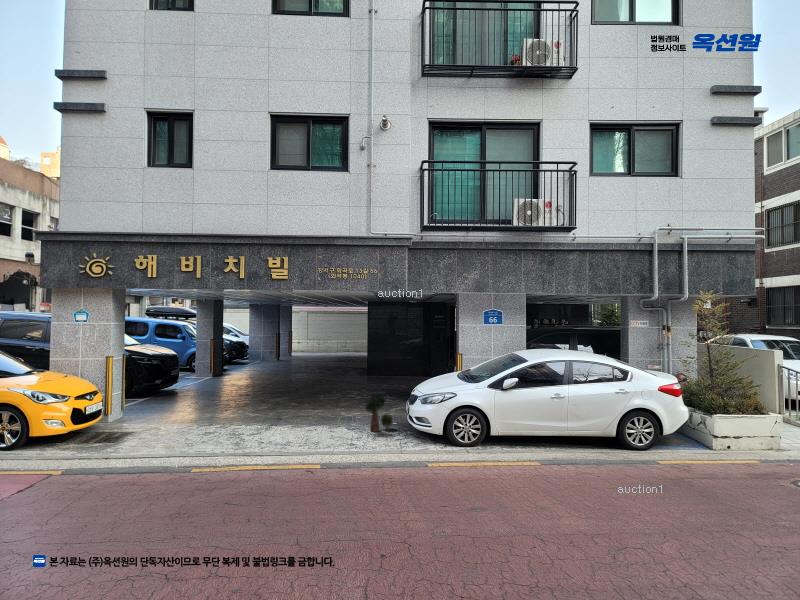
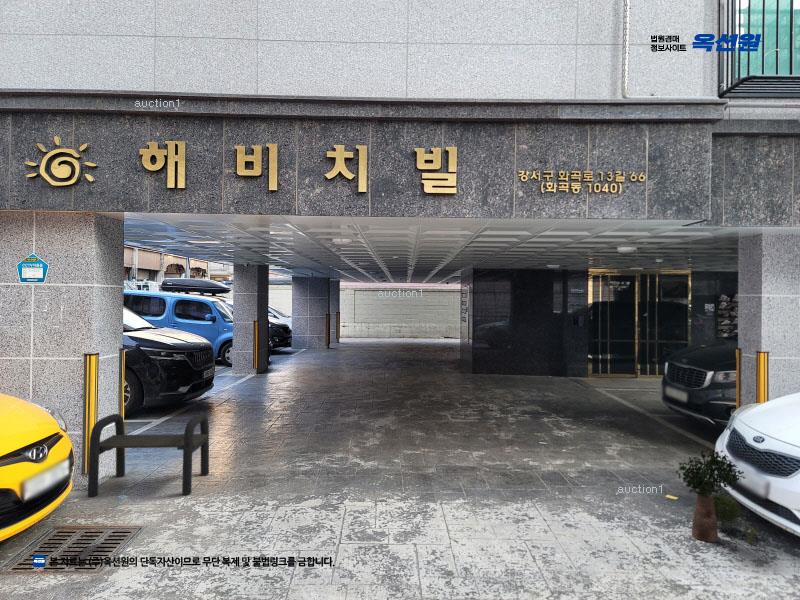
bench: none [109,386,168,423] -> present [88,413,209,496]

